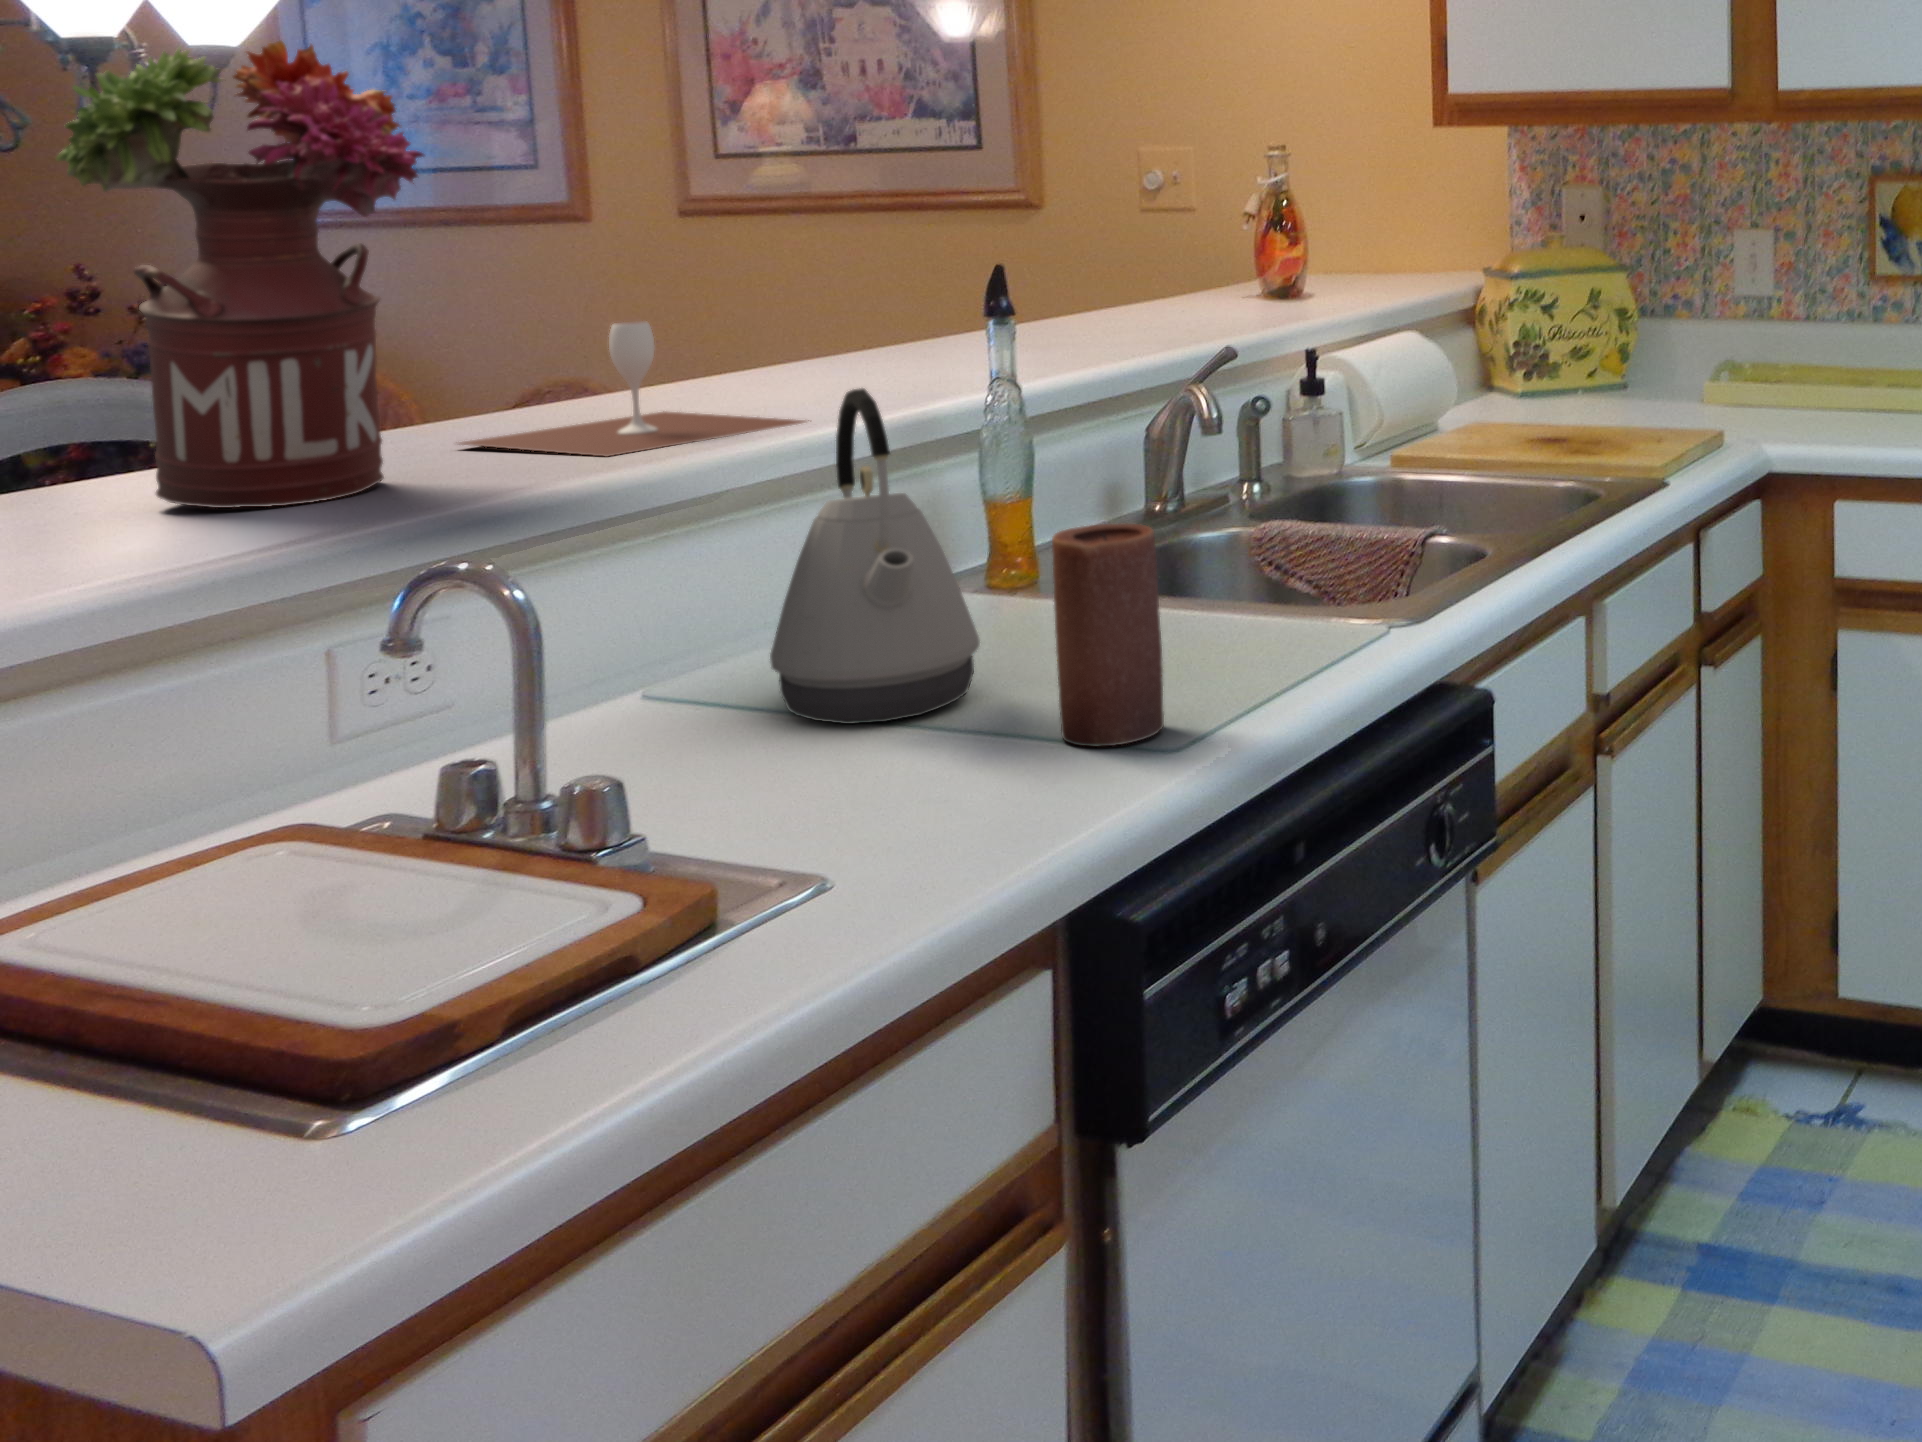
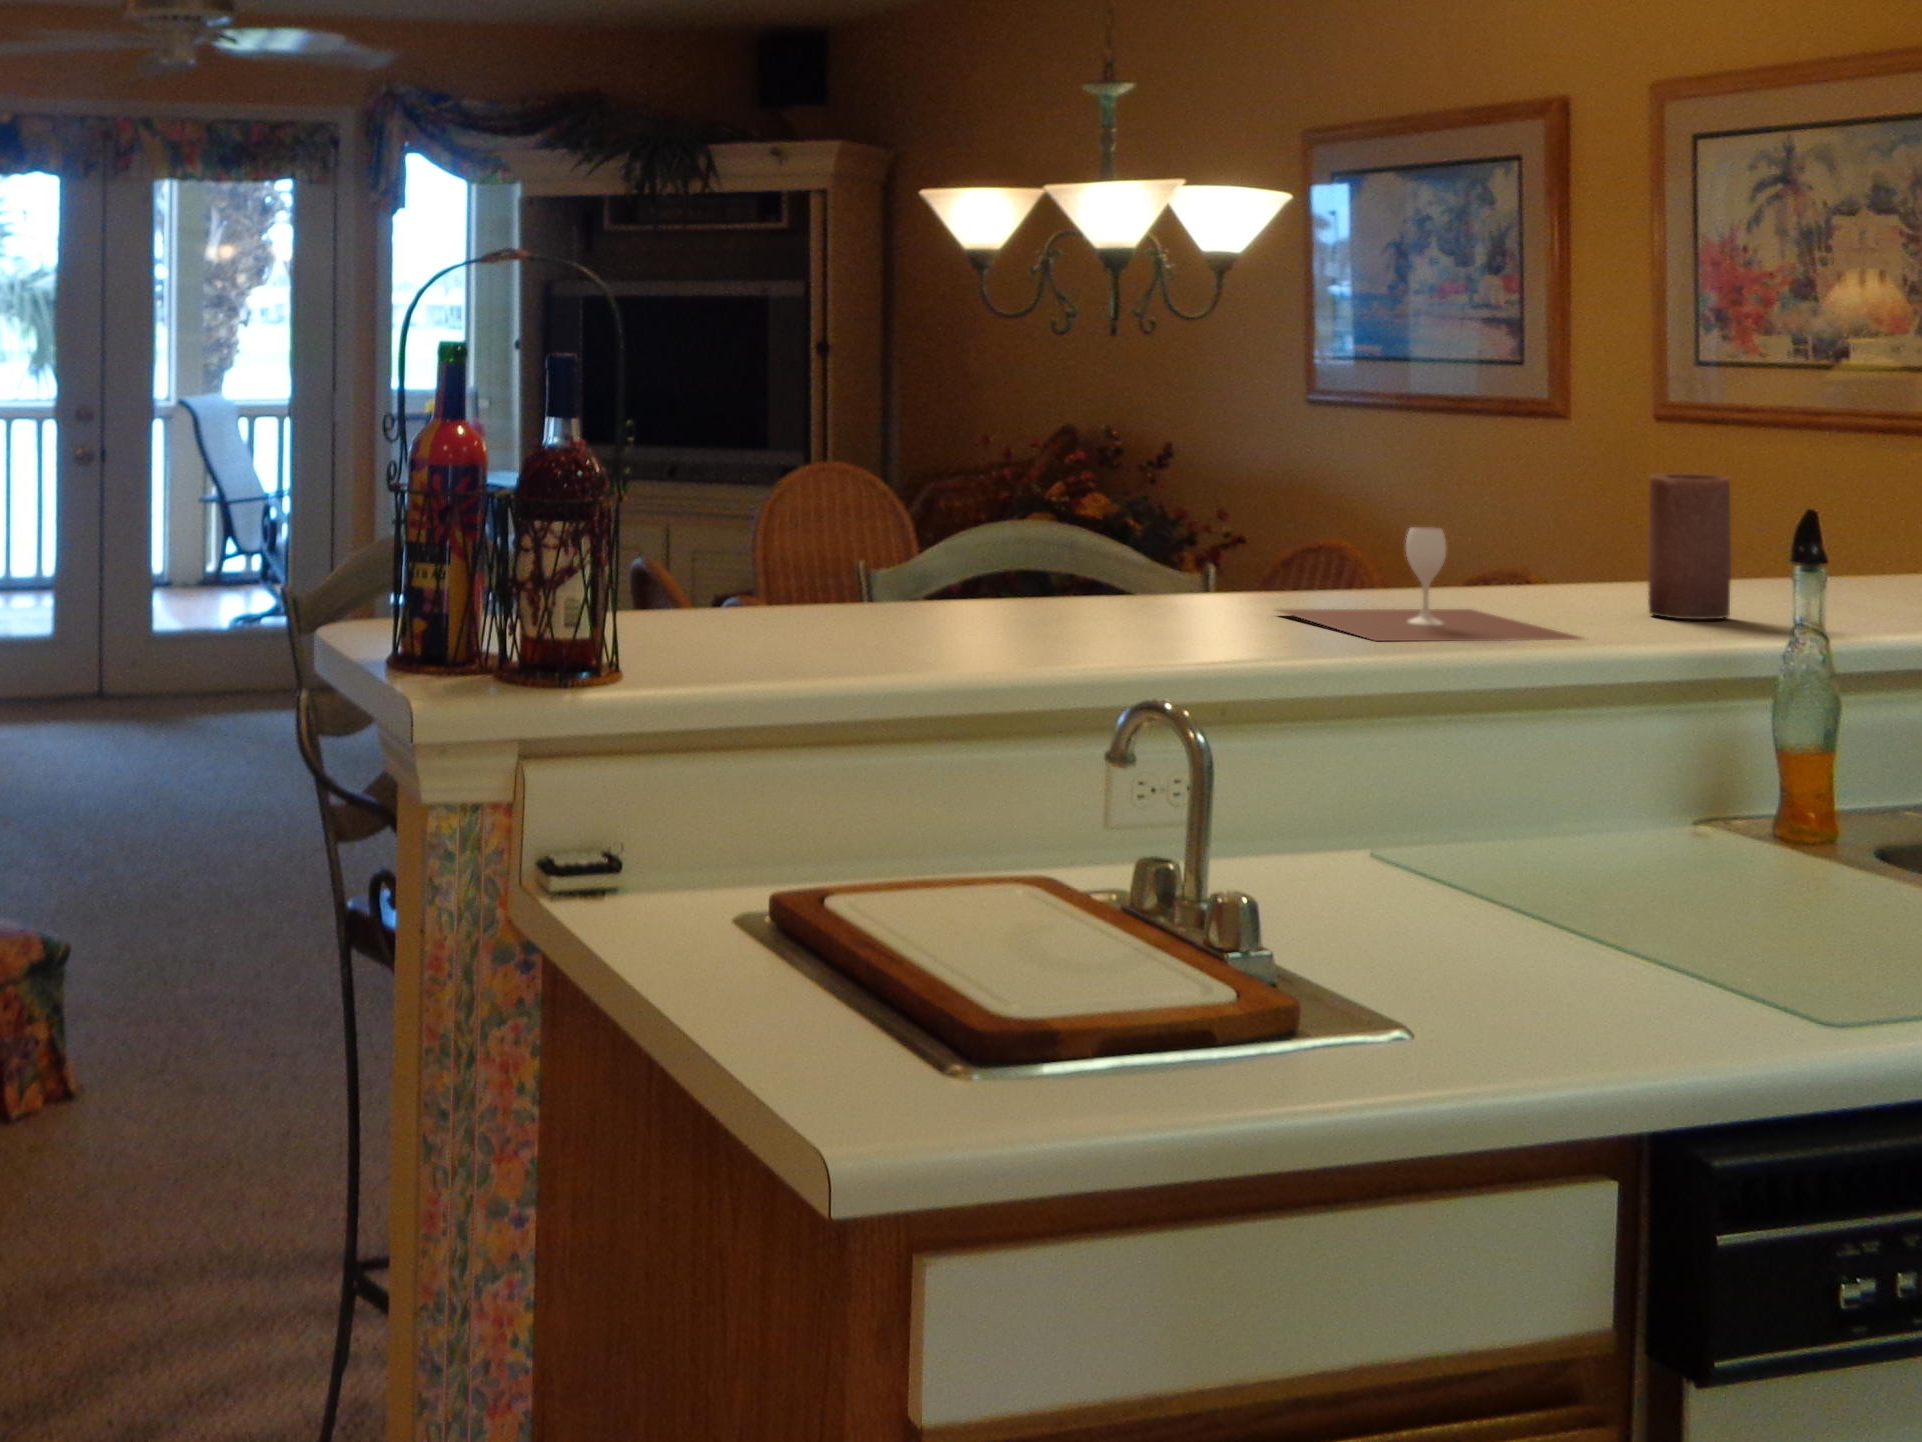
flower arrangement: present [56,41,424,508] -> none [987,286,1235,640]
kettle: present [770,388,980,724] -> none [1471,617,1683,930]
candle: present [1052,524,1164,746] -> present [1648,473,1731,619]

